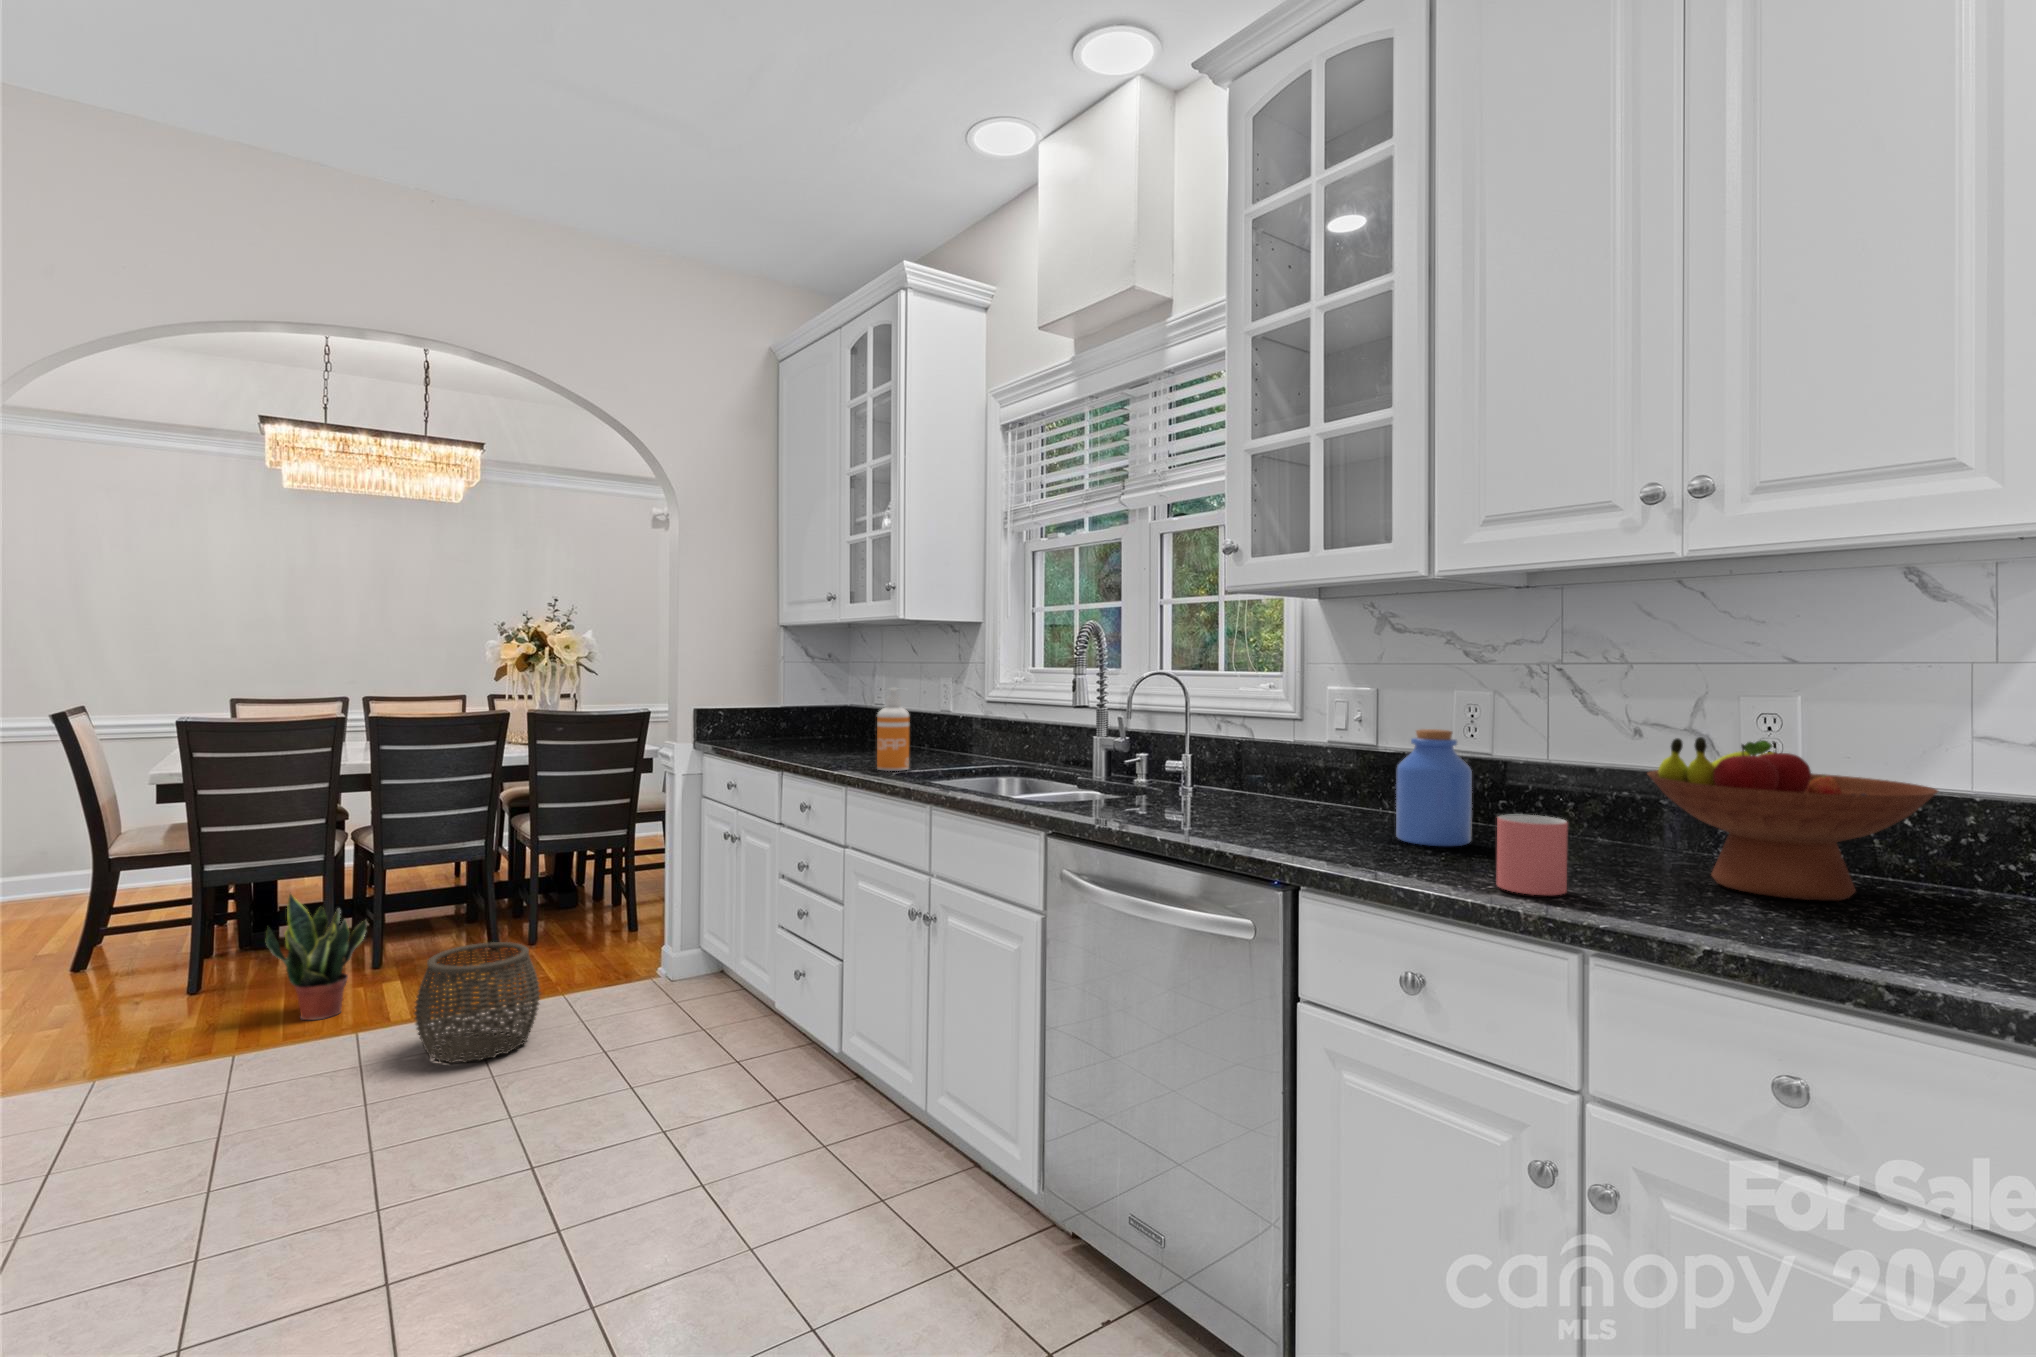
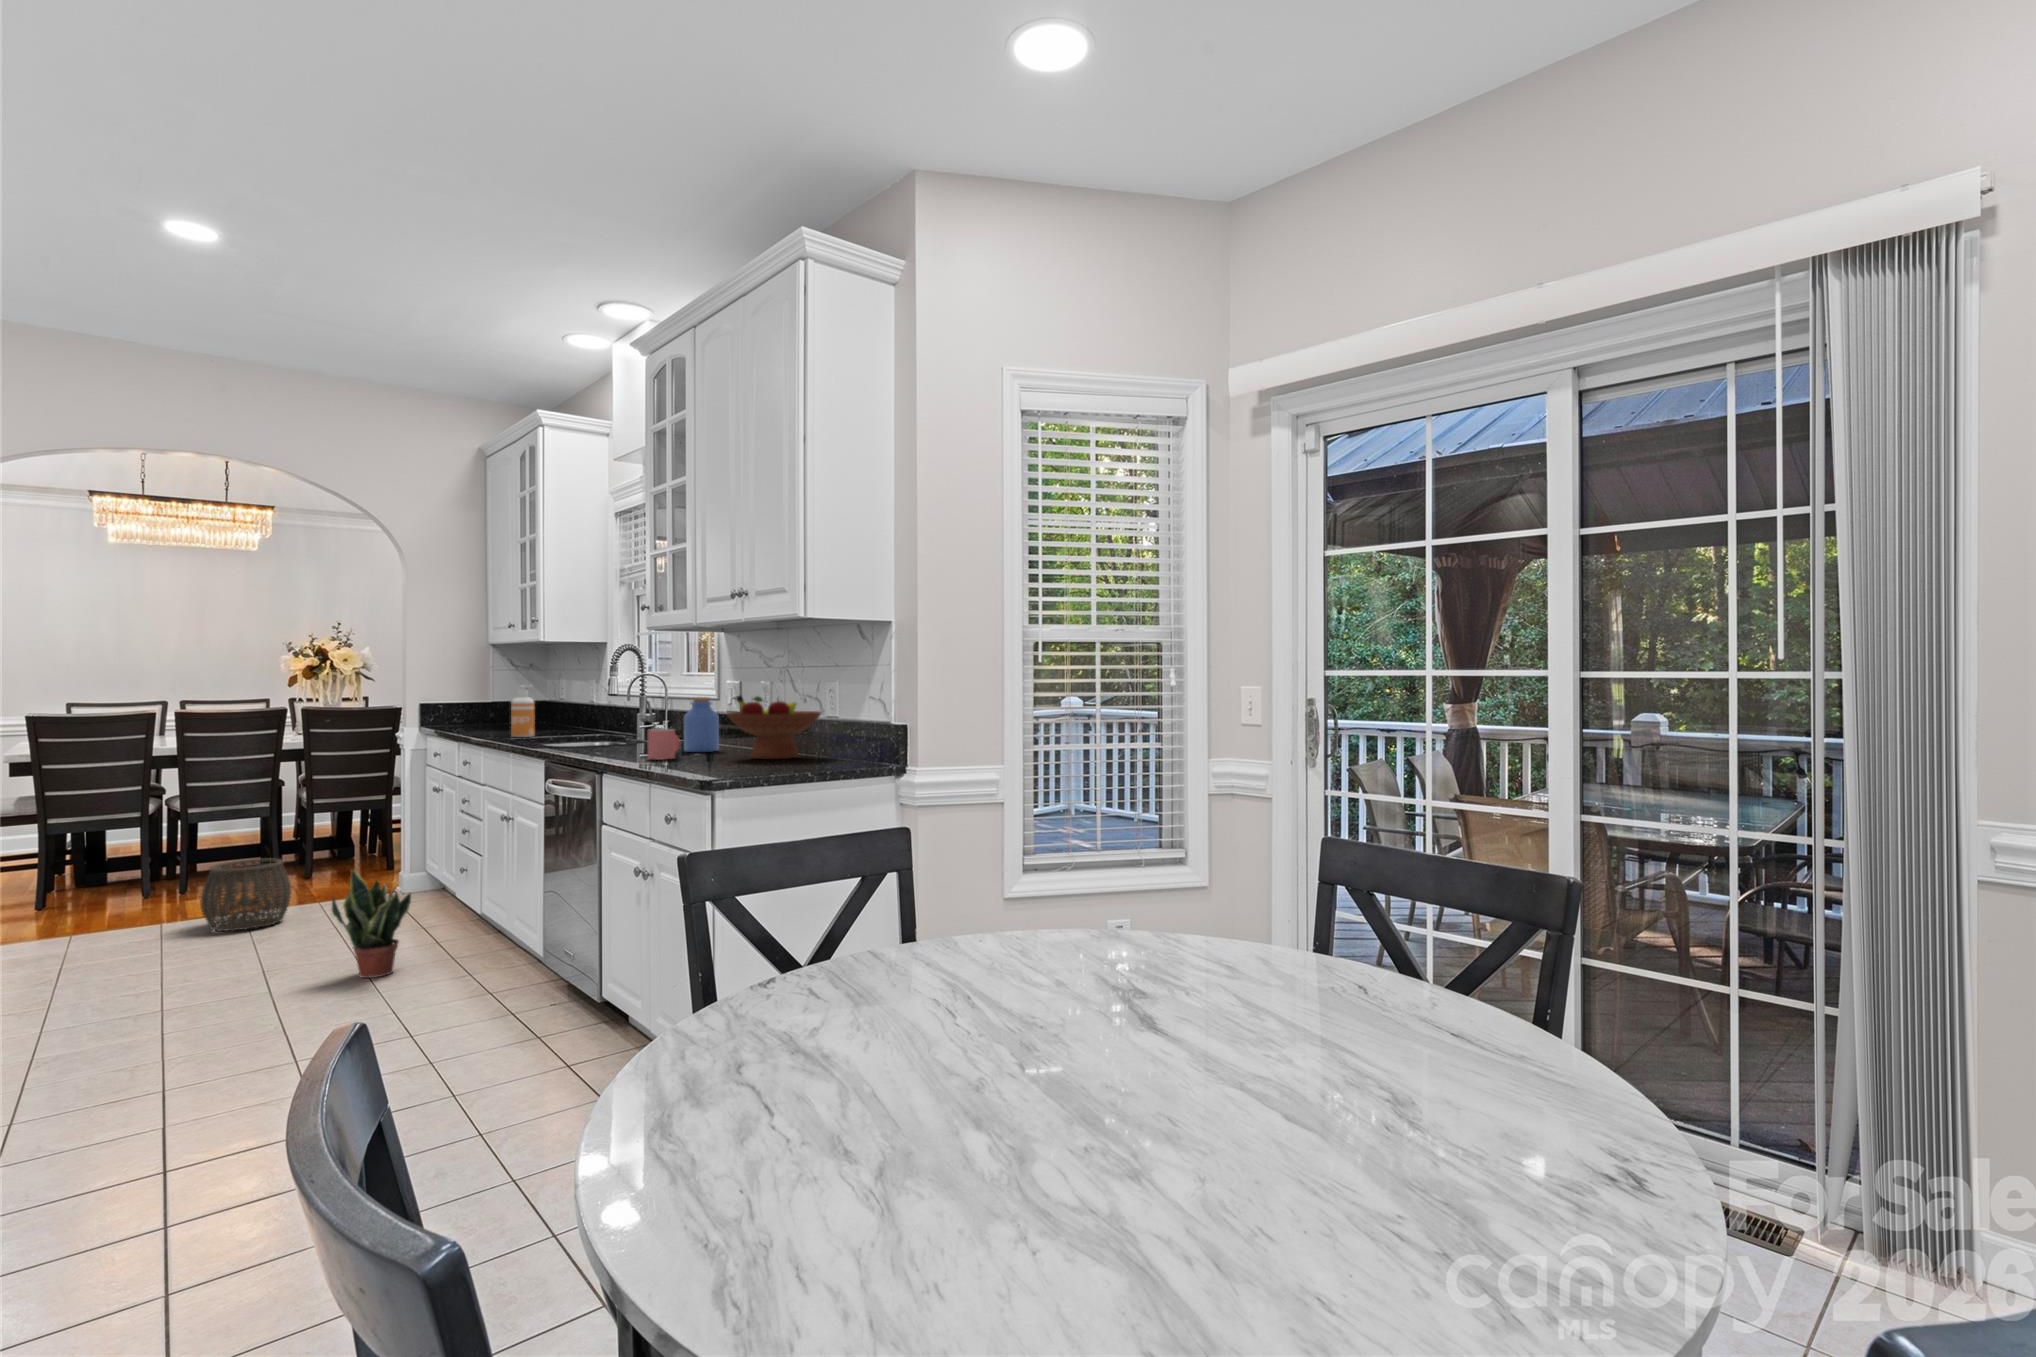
potted plant: present [266,894,367,1020] -> present [332,870,411,978]

